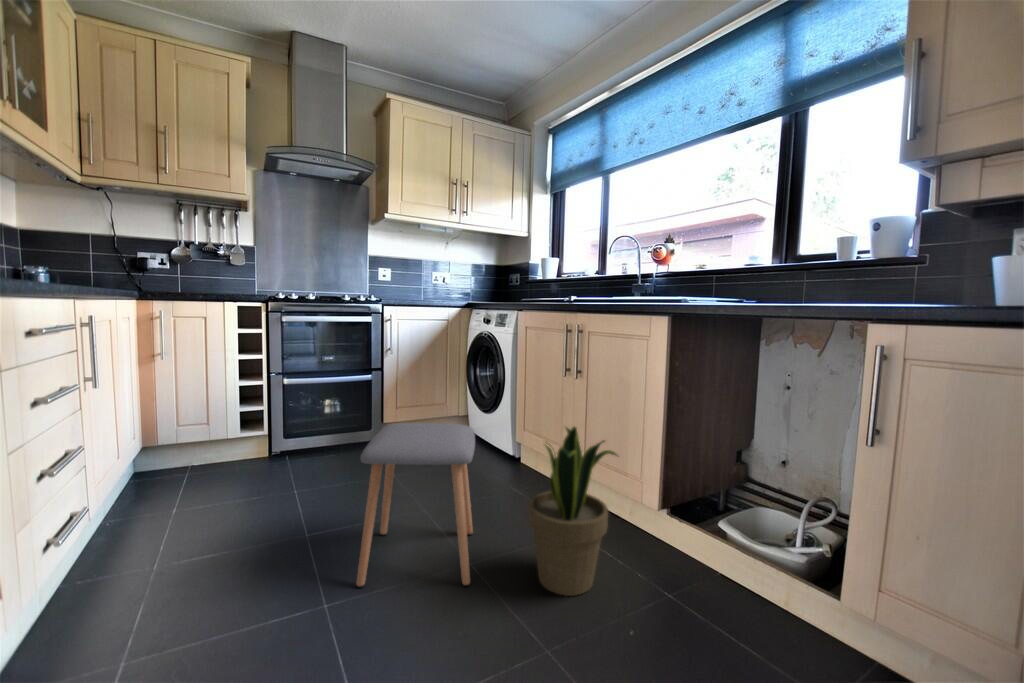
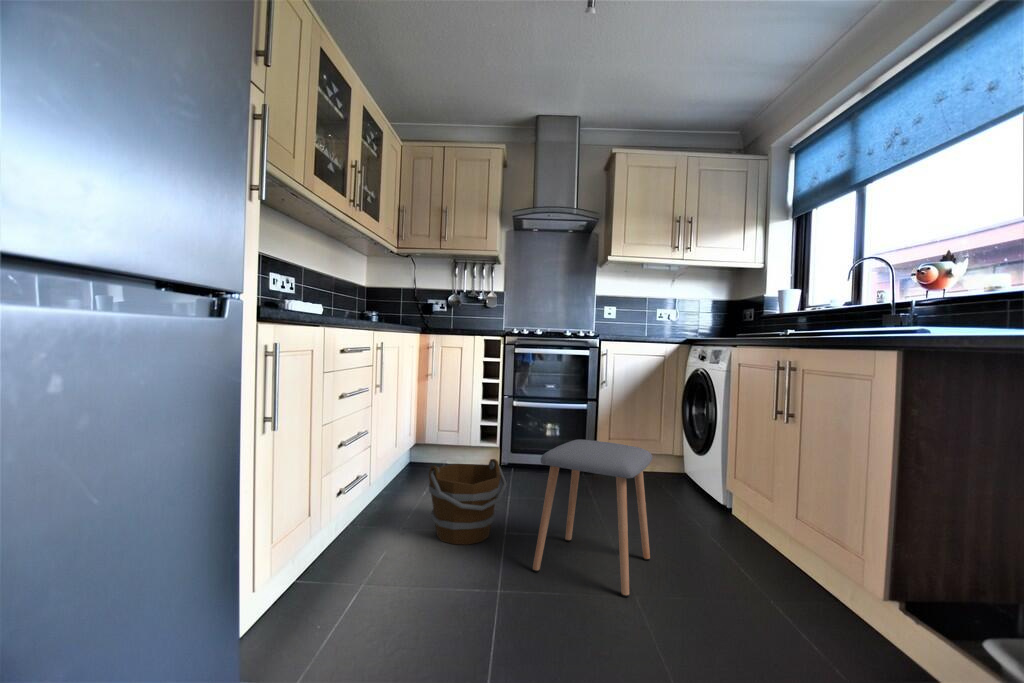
potted plant: present [529,427,618,596] -> none [690,456,799,638]
bucket: none [190,460,305,582] -> present [429,459,507,545]

